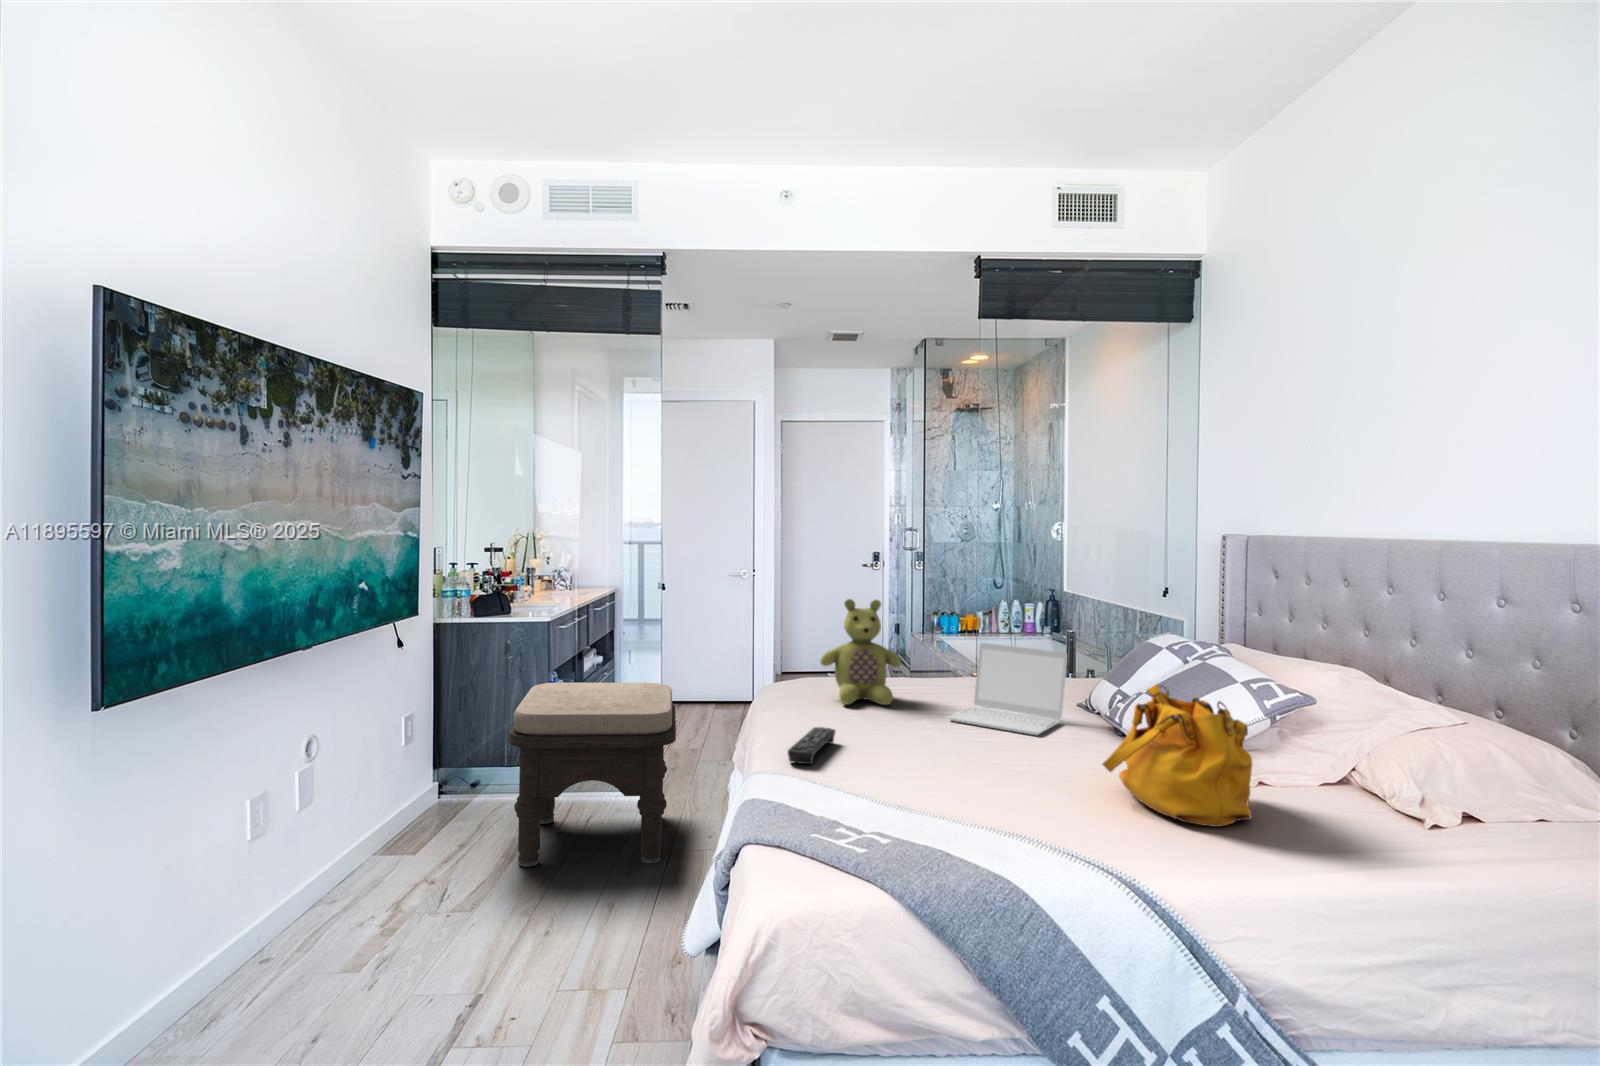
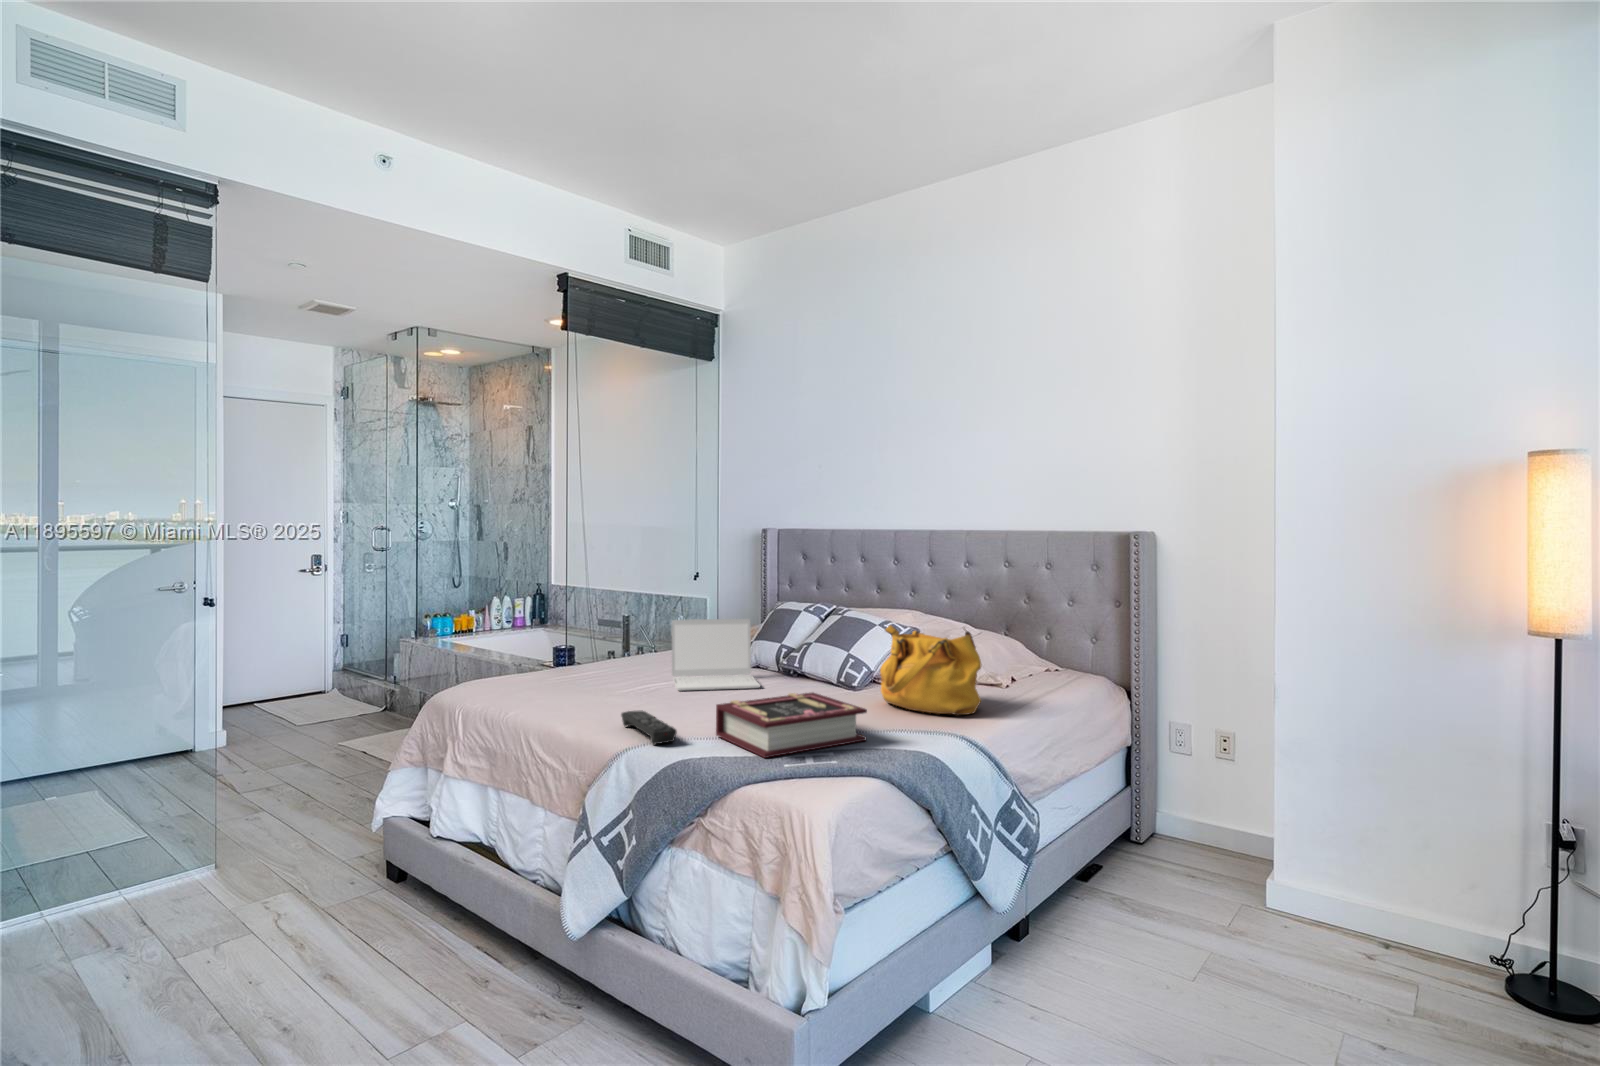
stuffed bear: present [820,599,901,705] -> none [526,589,610,696]
ottoman: present [509,682,676,867] -> none [51,723,348,1007]
book: none [841,736,989,816] -> present [716,693,867,758]

